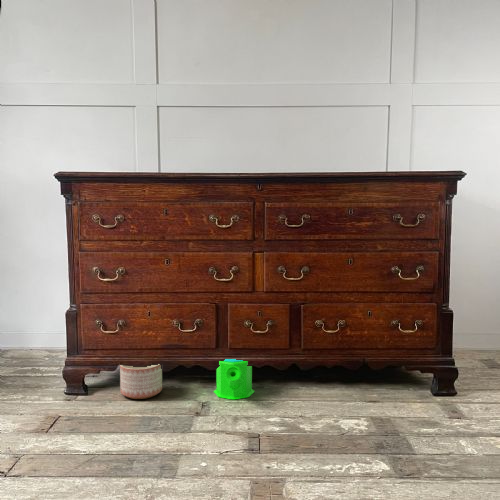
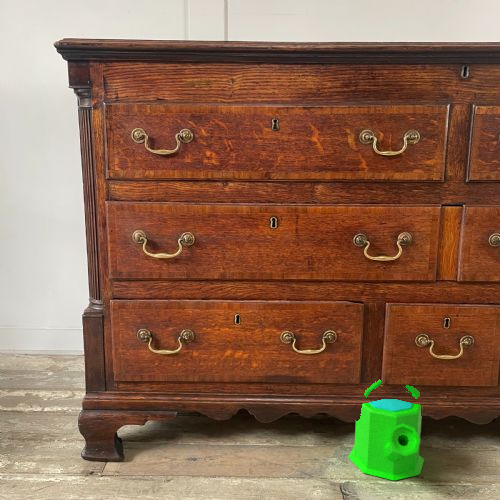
planter: present [120,364,162,399] -> none [182,389,257,474]

